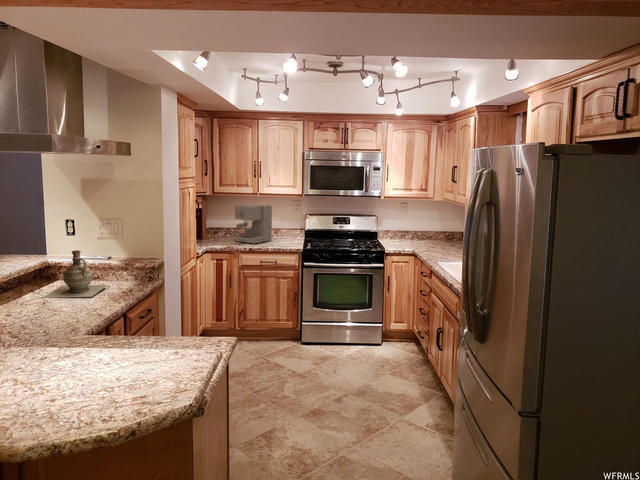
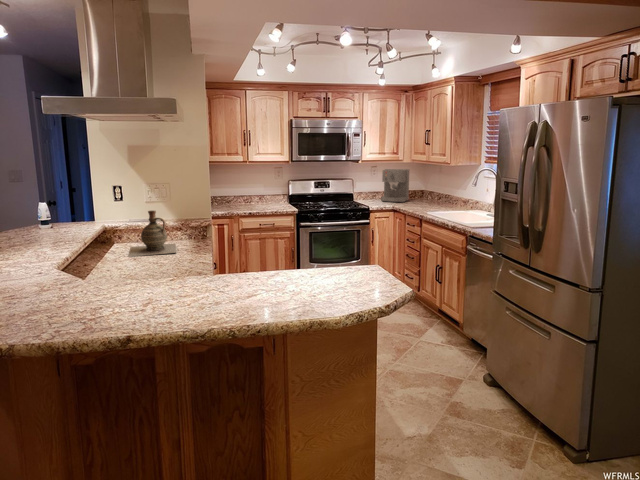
coffee maker: present [235,204,272,244] -> present [381,169,409,202]

